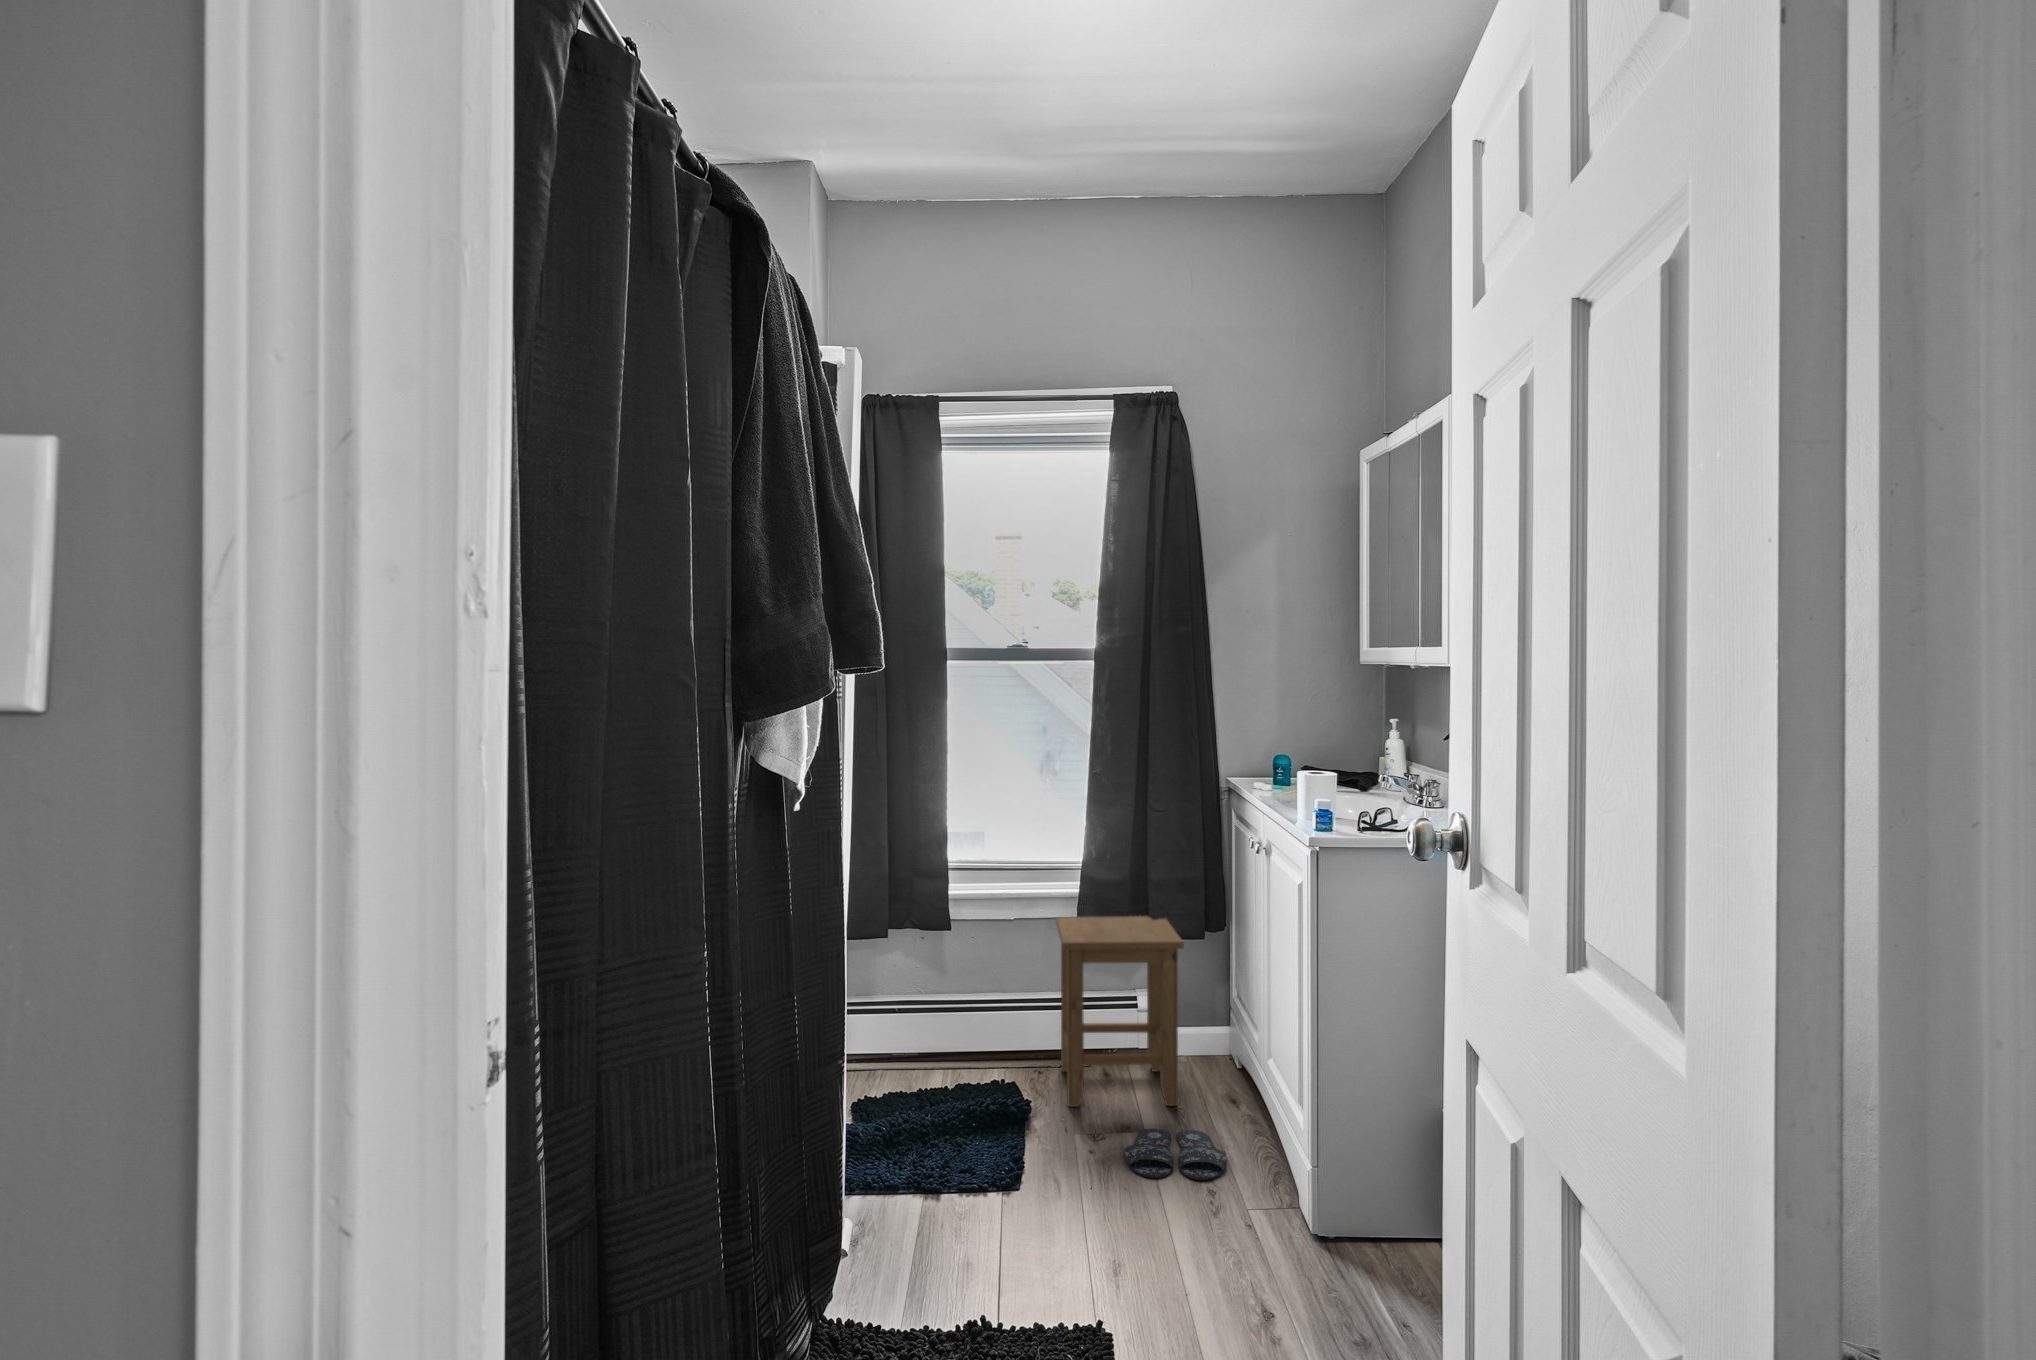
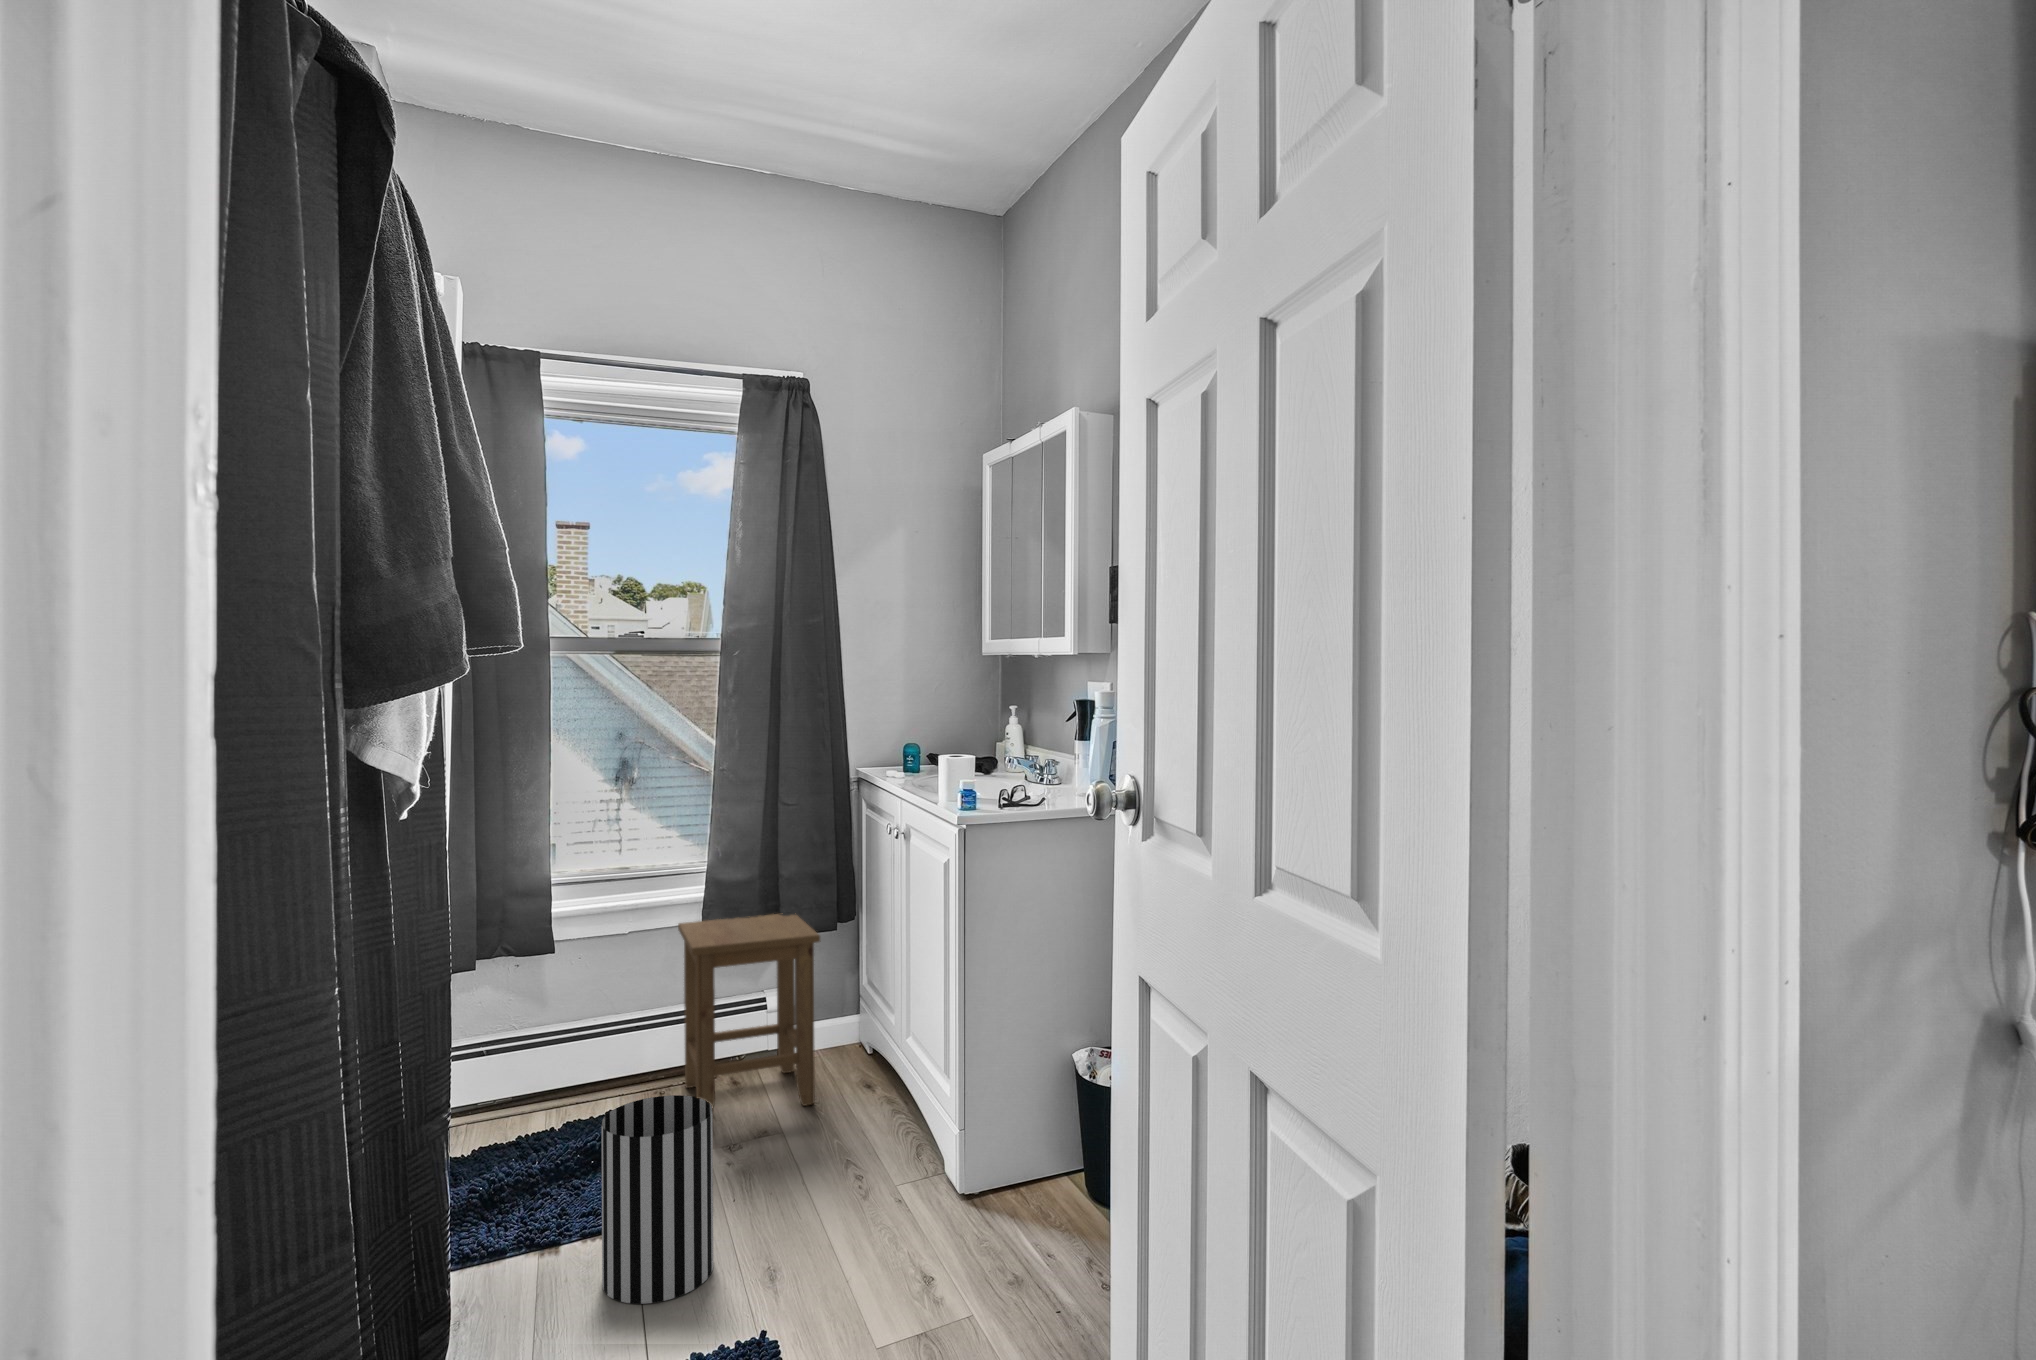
wastebasket: none [969,1077,1065,1262] -> present [601,1095,713,1304]
slippers: present [1125,1129,1226,1180] -> none [766,1126,872,1182]

